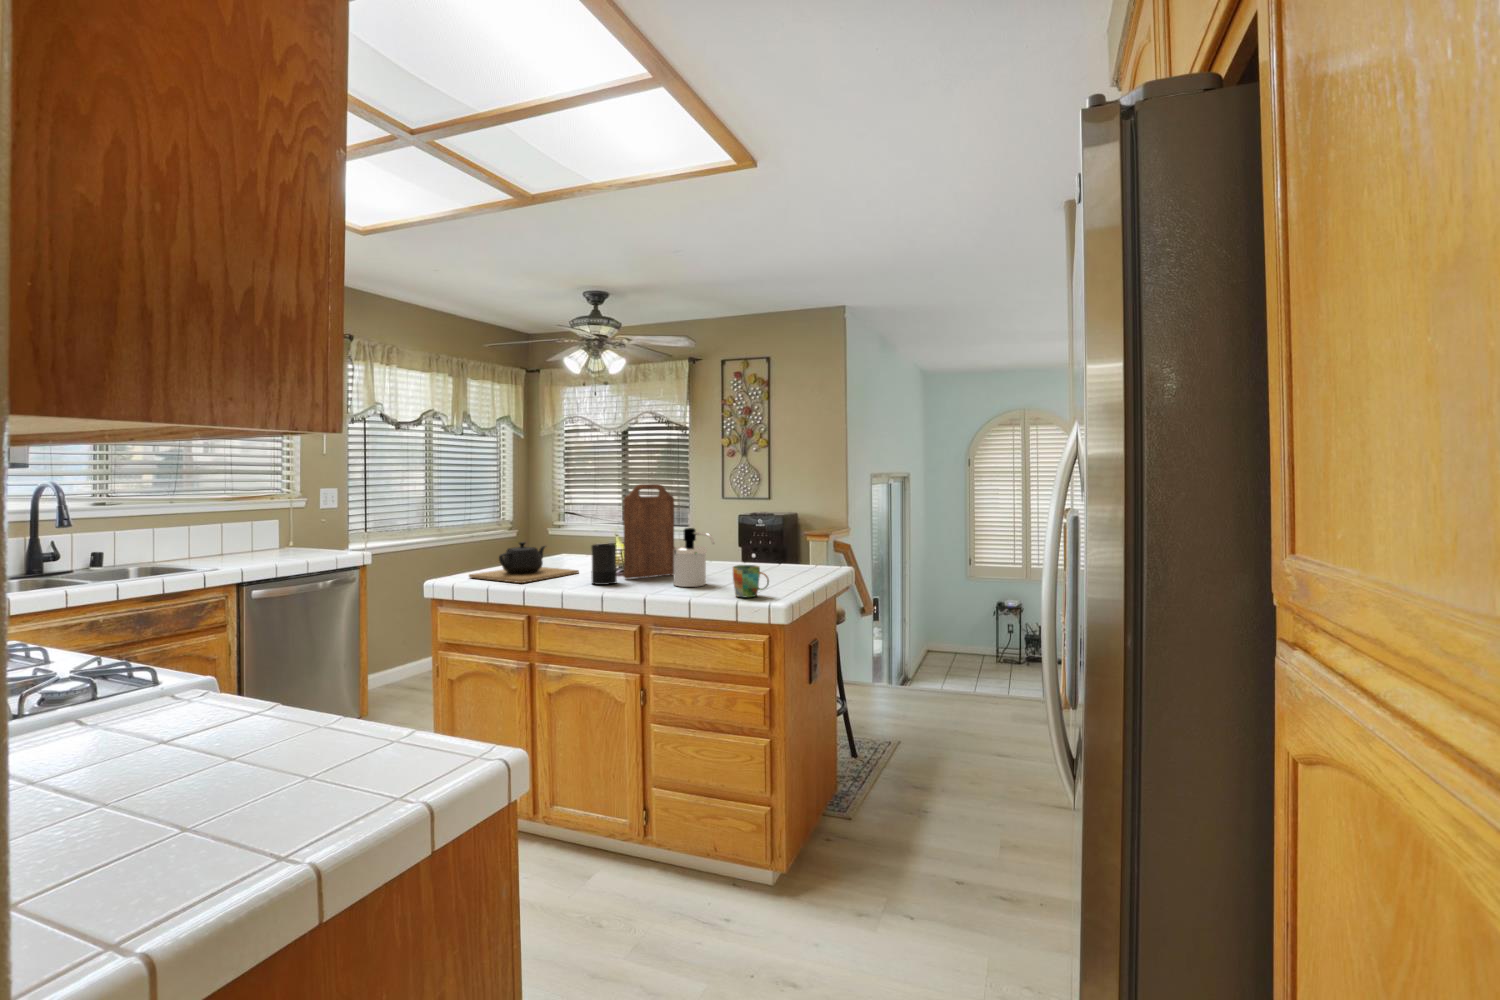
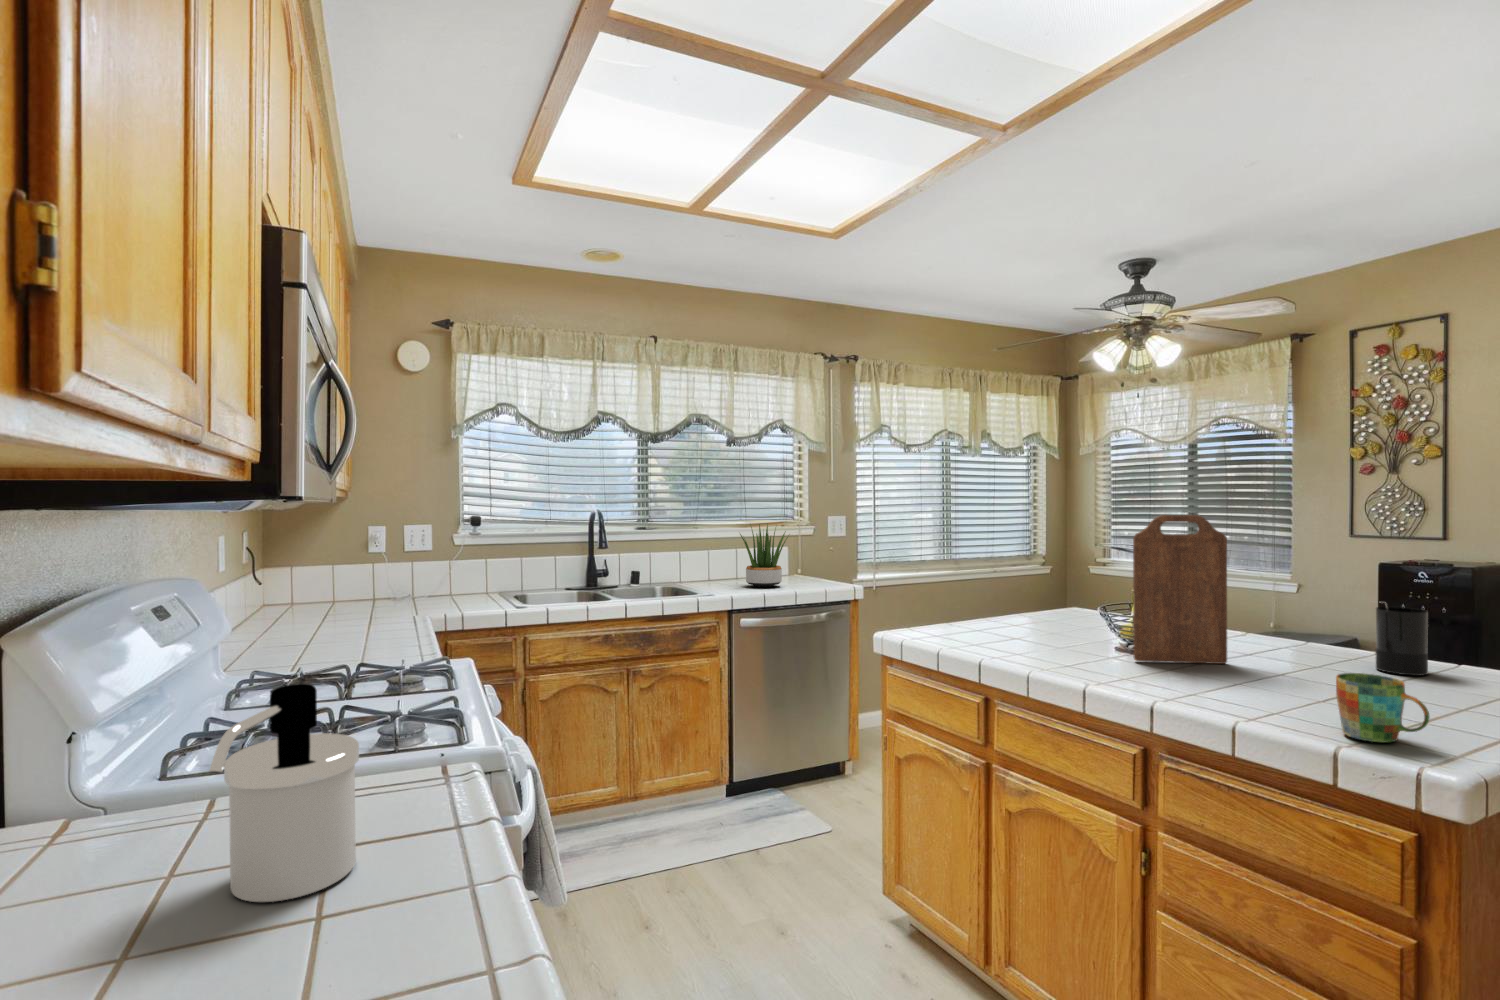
potted plant: none [228,497,296,561] -> present [740,524,788,587]
soap dispenser: present [672,528,715,587] -> present [209,683,359,902]
teapot: present [469,542,579,583] -> none [920,591,1070,649]
candle: present [591,544,617,585] -> present [1376,606,1428,676]

